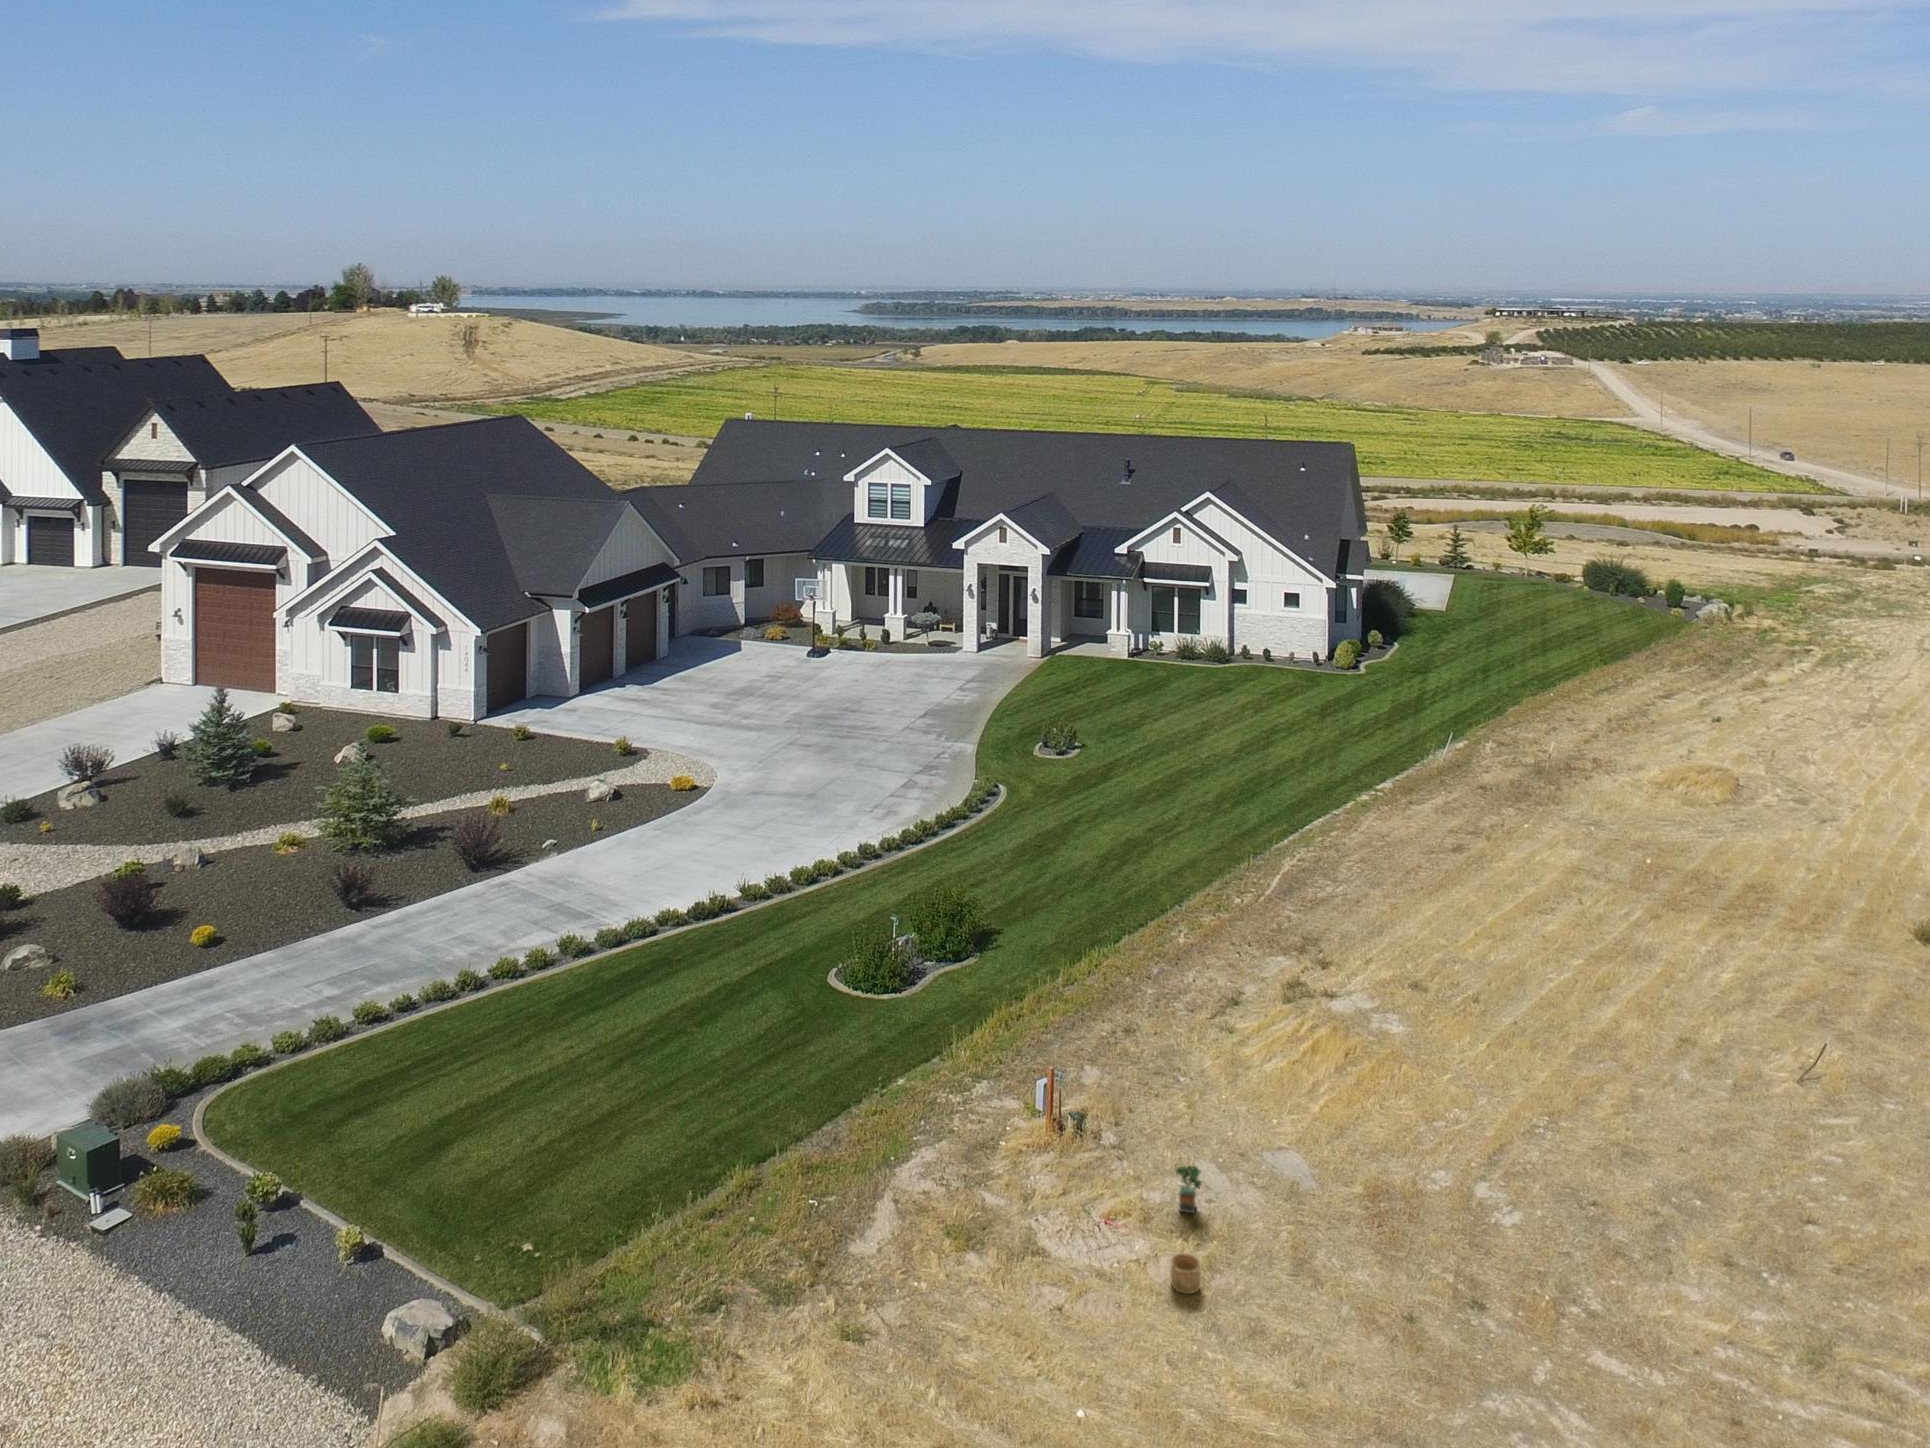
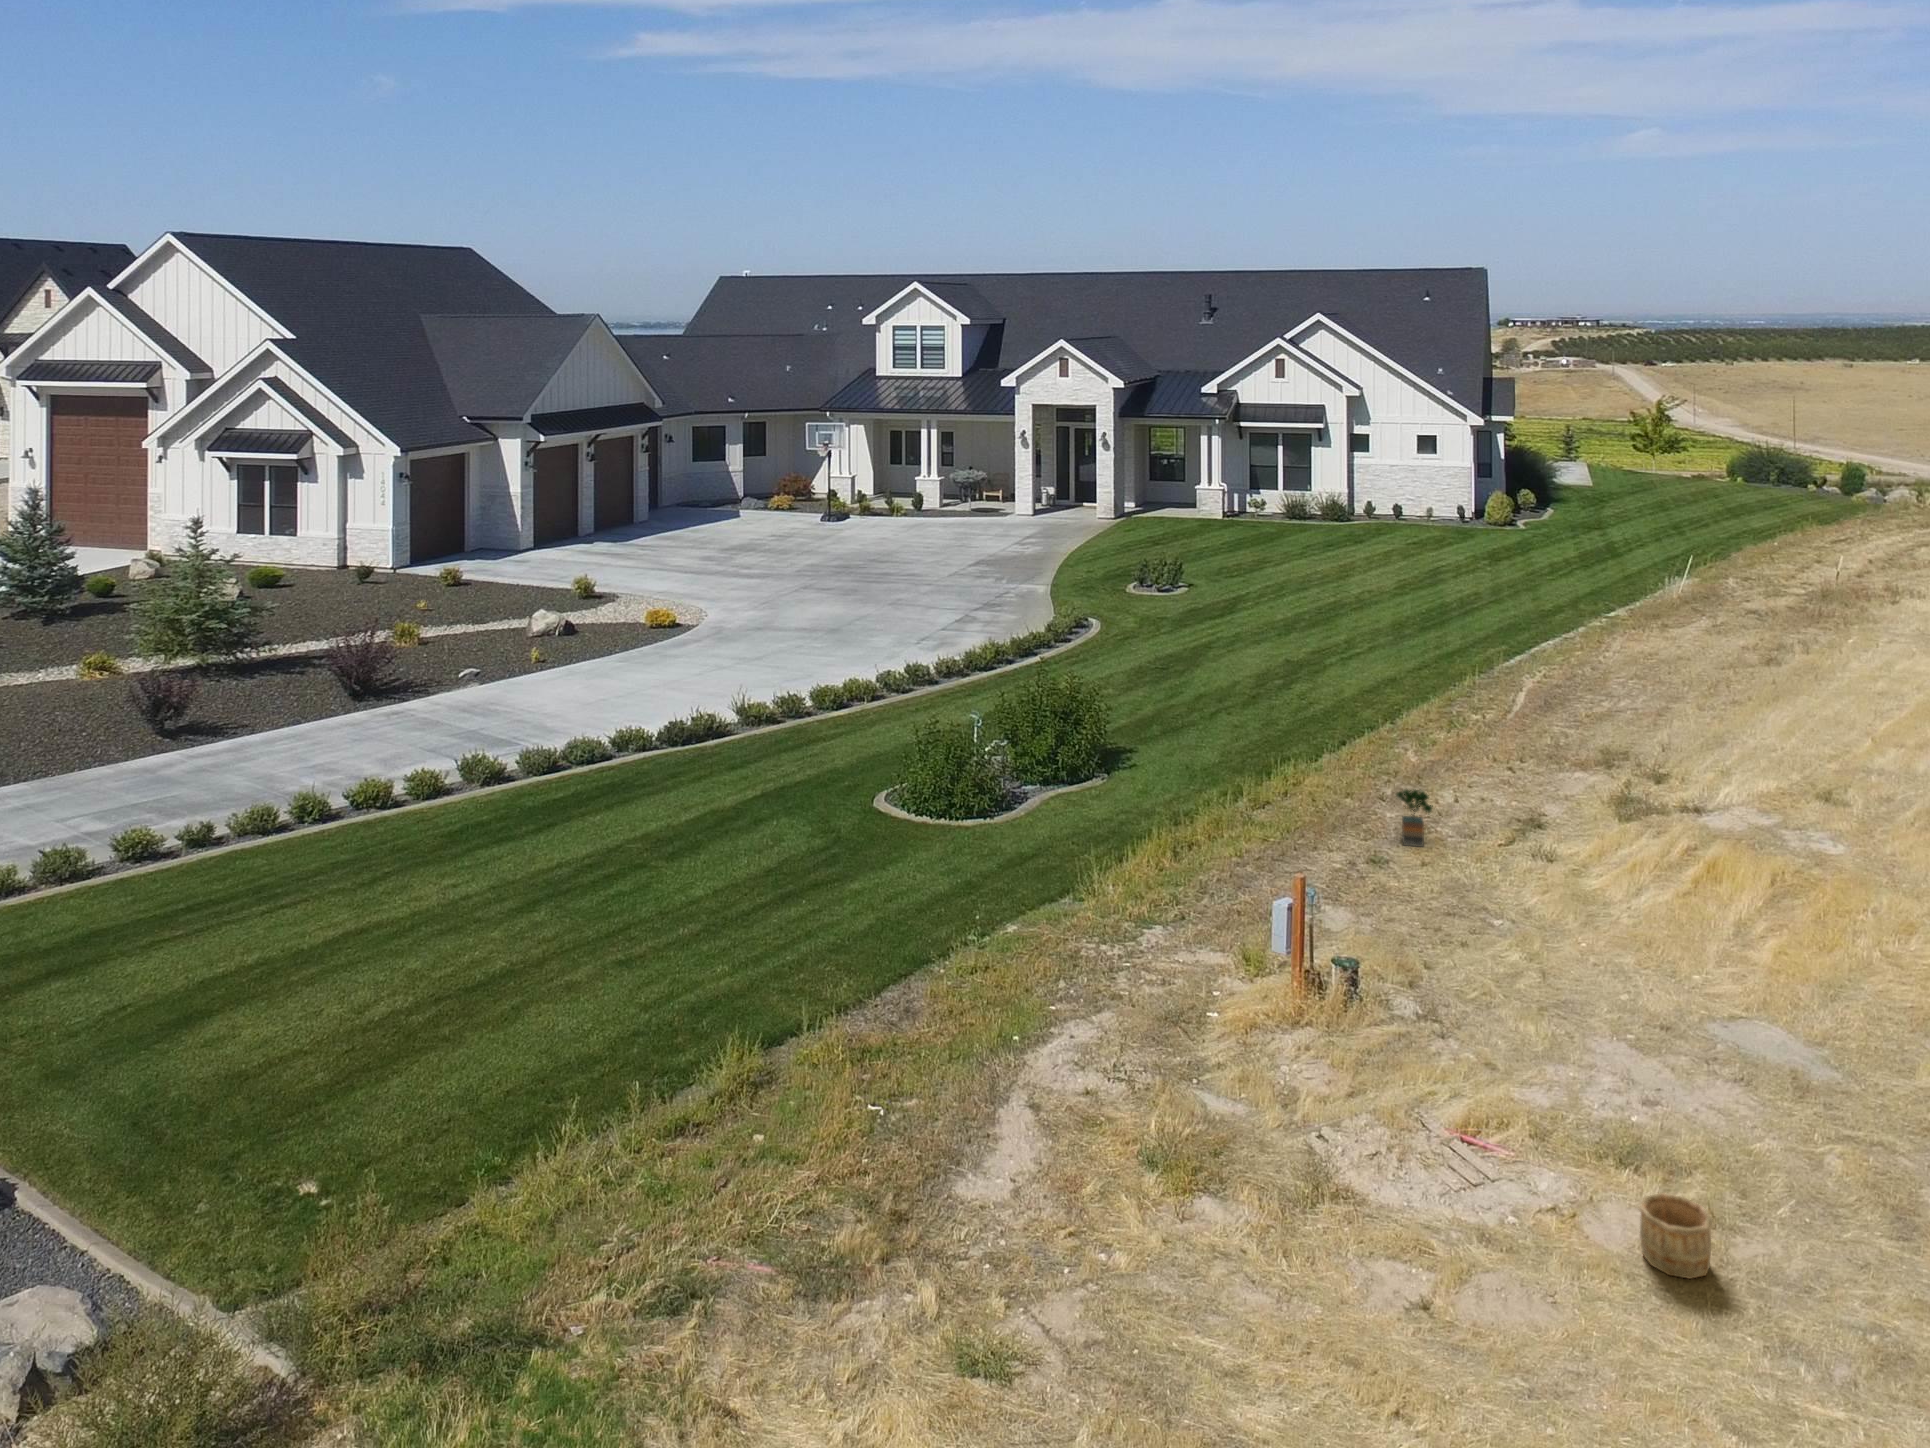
potted tree: present [1175,1166,1202,1213] -> present [1396,790,1433,847]

